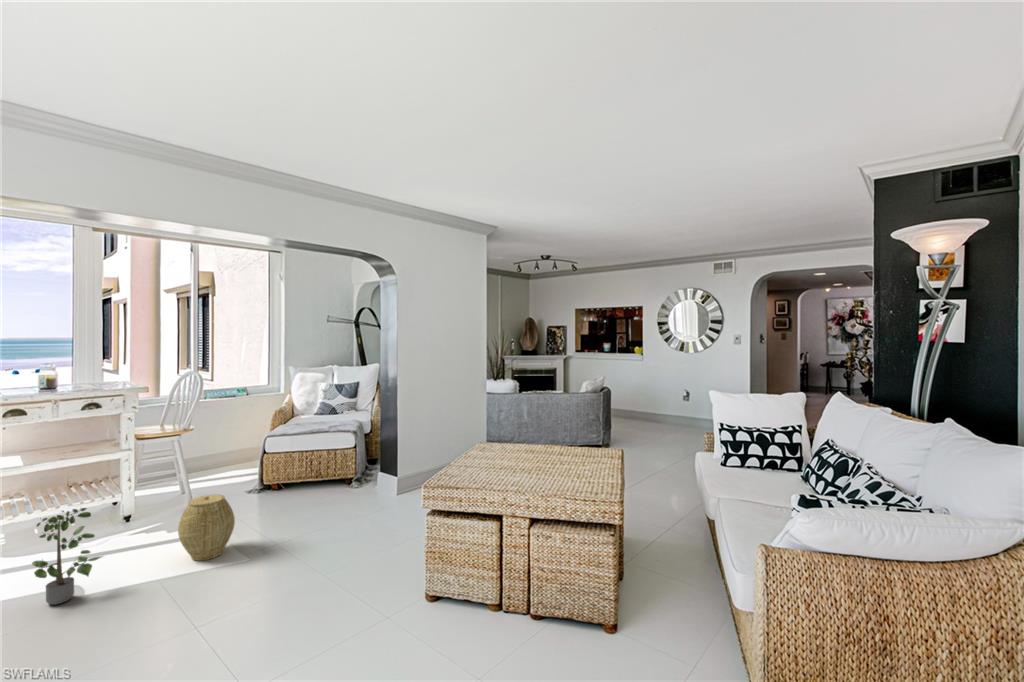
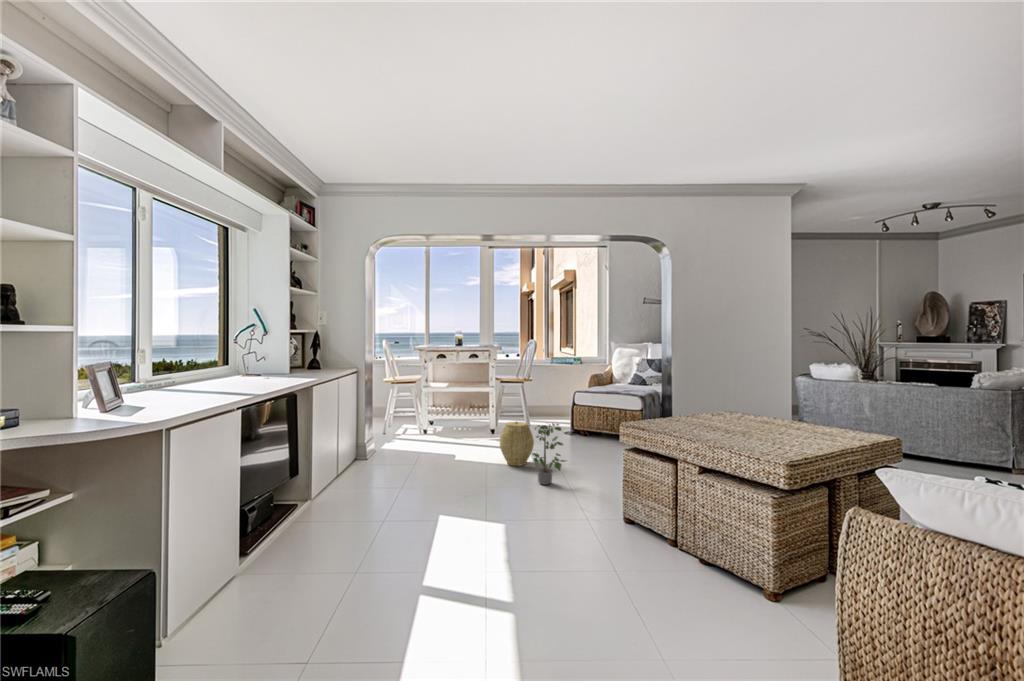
potted plant: present [32,508,102,605] -> present [532,423,565,485]

